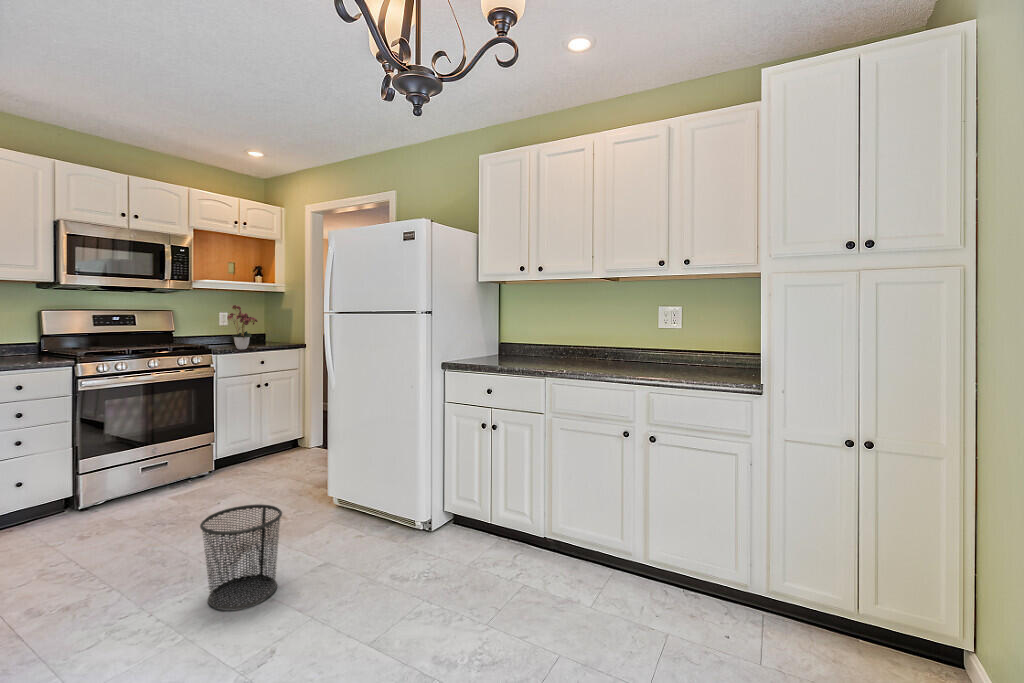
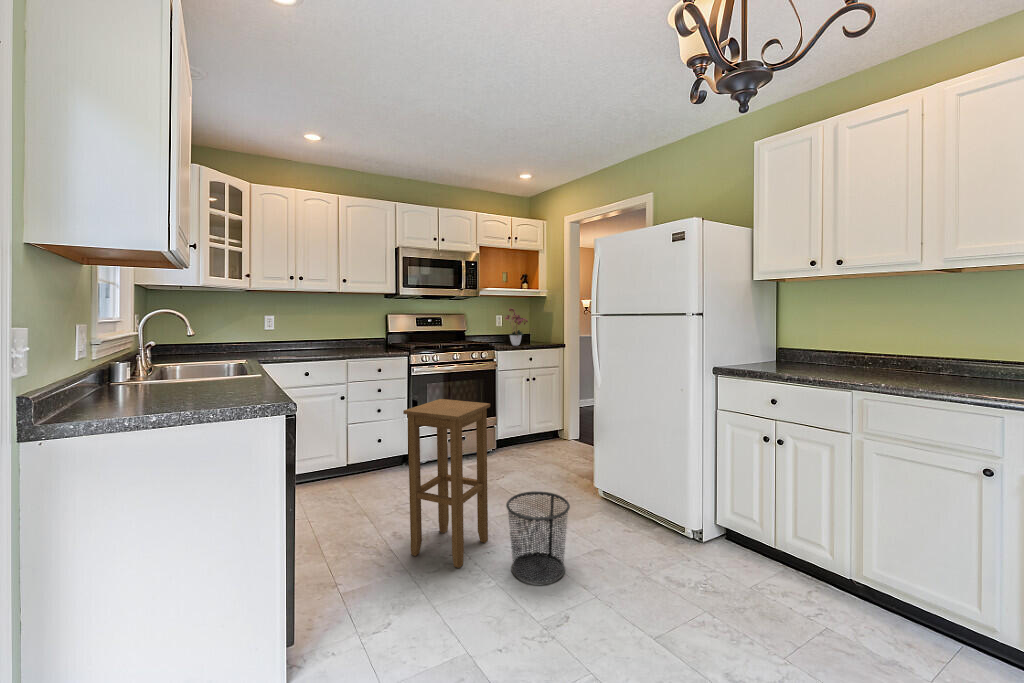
stool: none [46,409,184,614] -> present [403,399,490,568]

